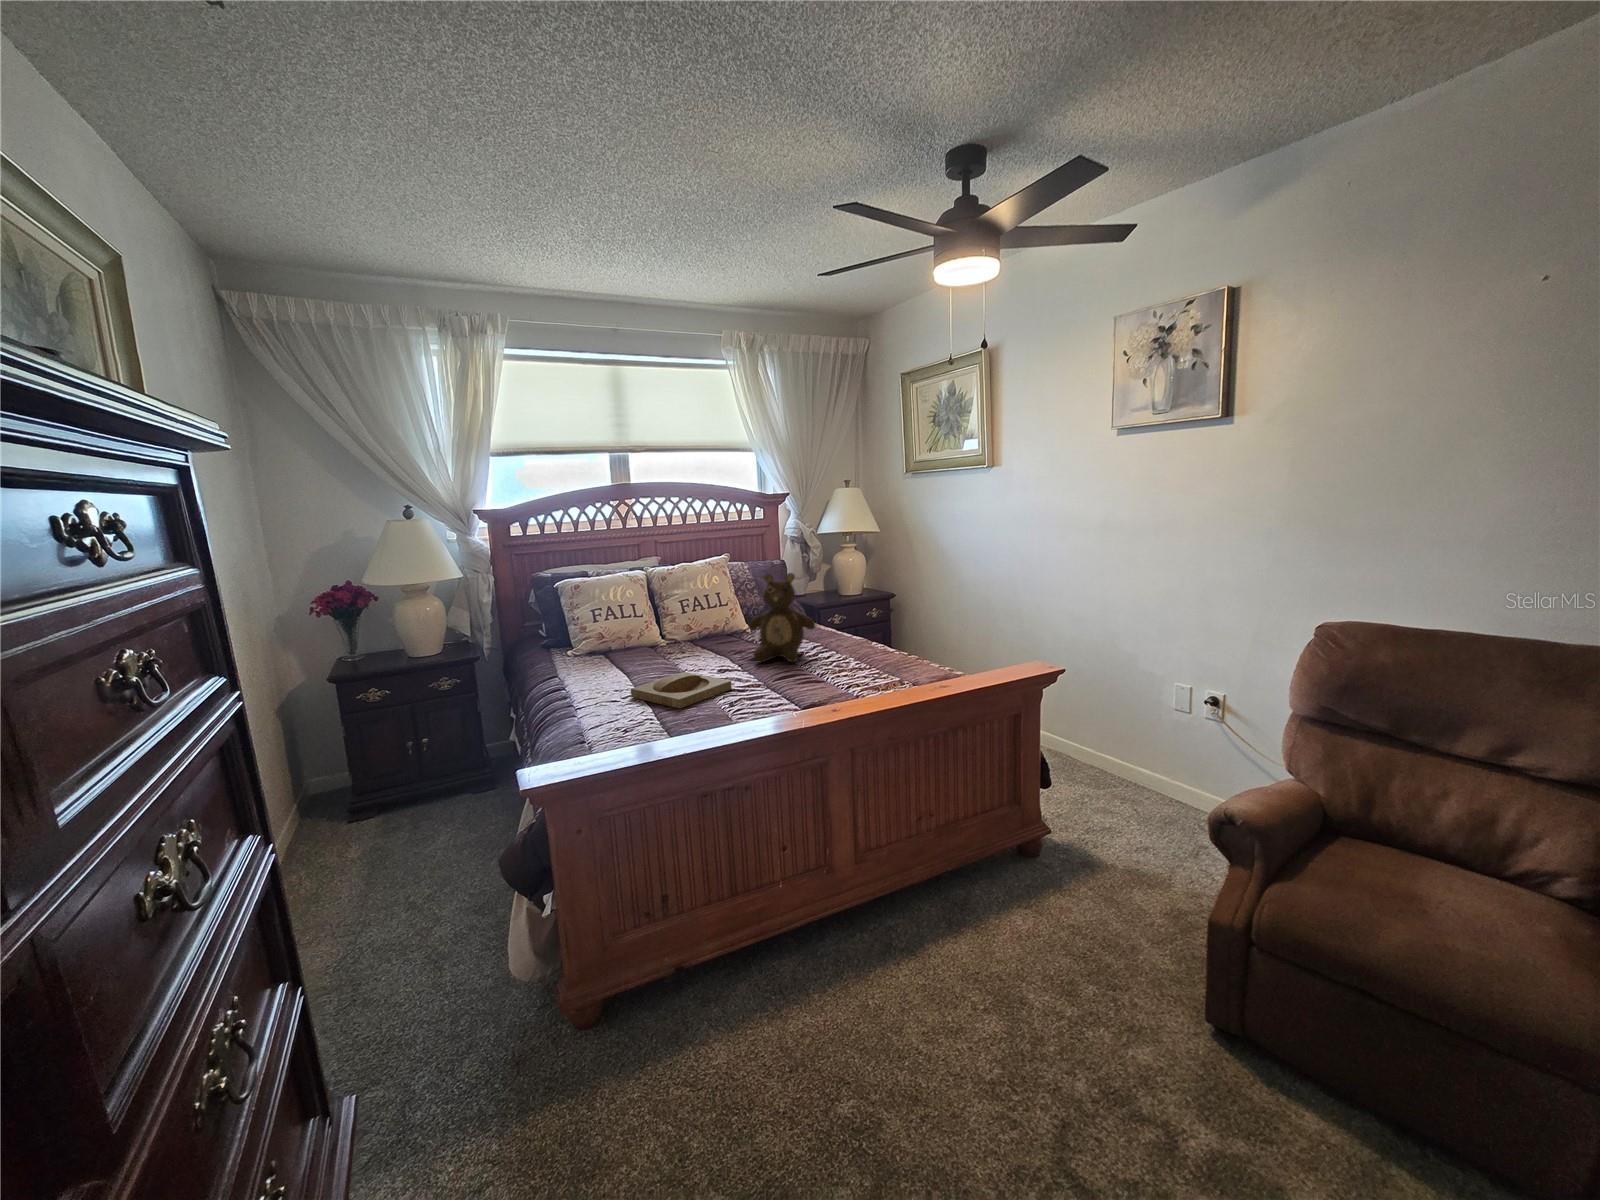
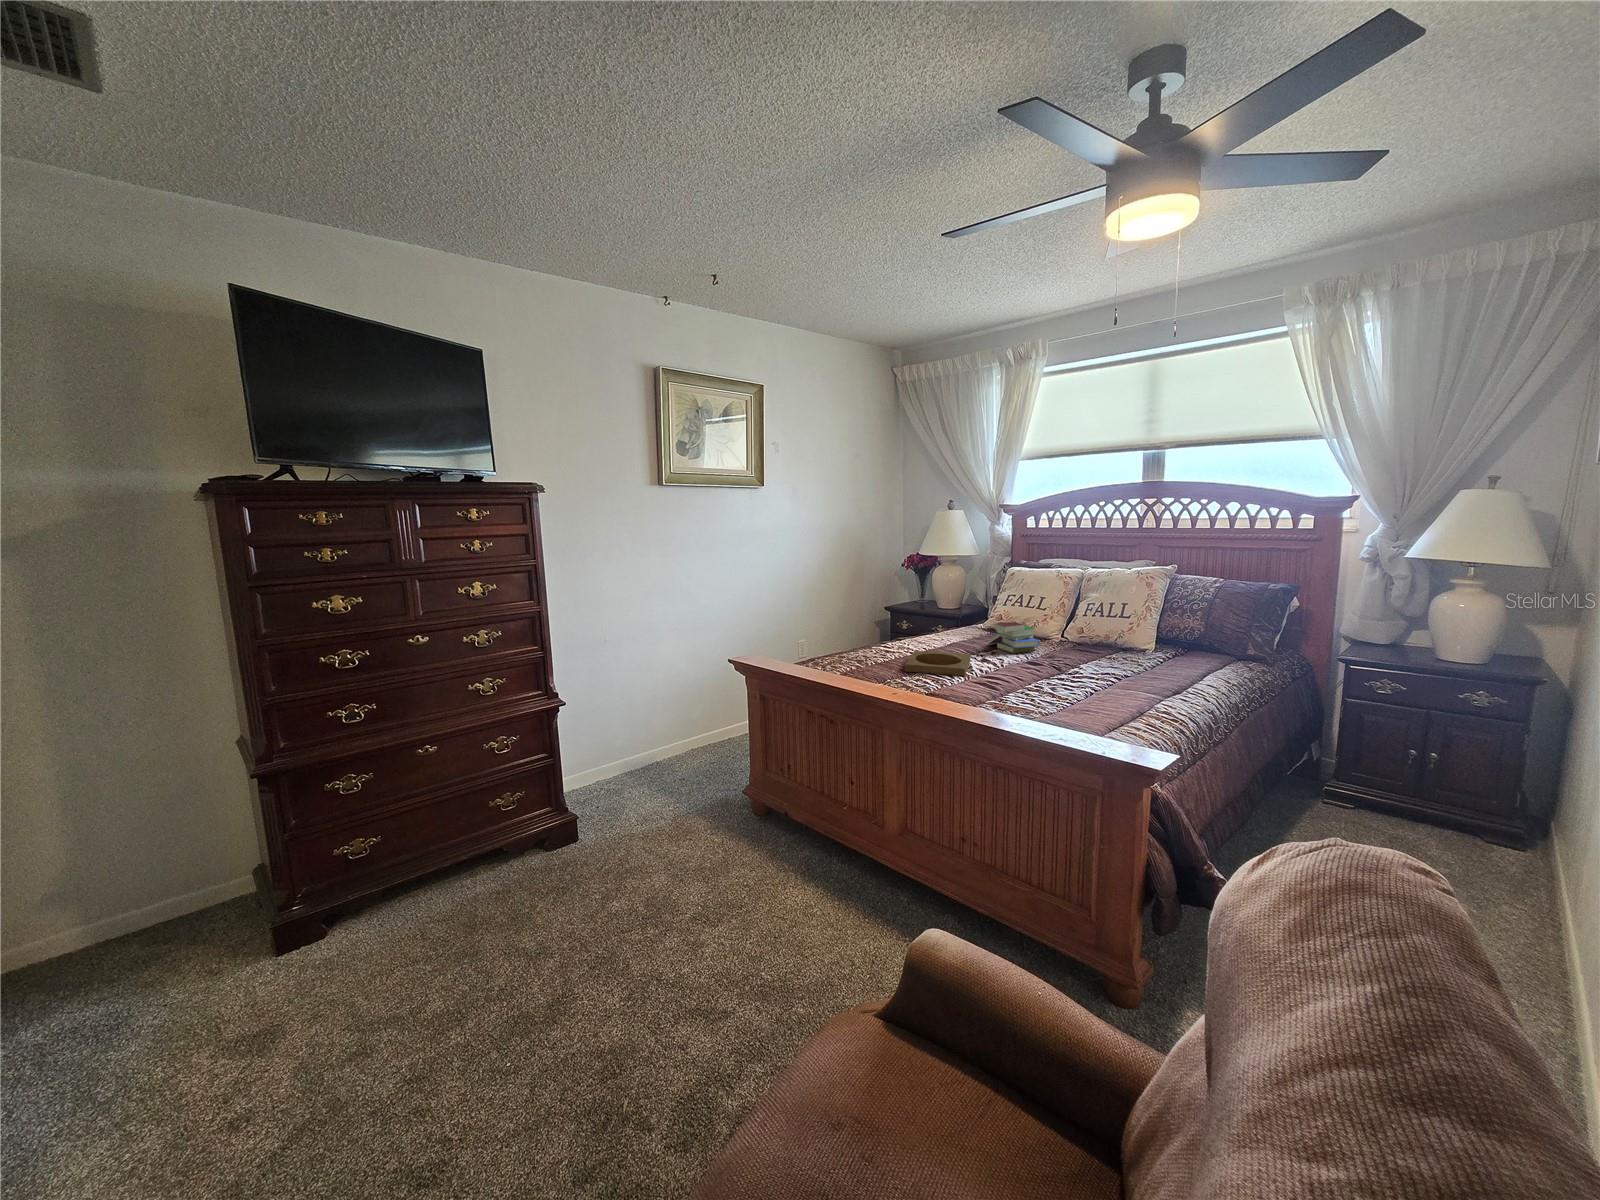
teddy bear: present [748,573,815,662] -> none [1040,587,1115,680]
book: none [638,629,696,665] -> present [988,622,1039,653]

